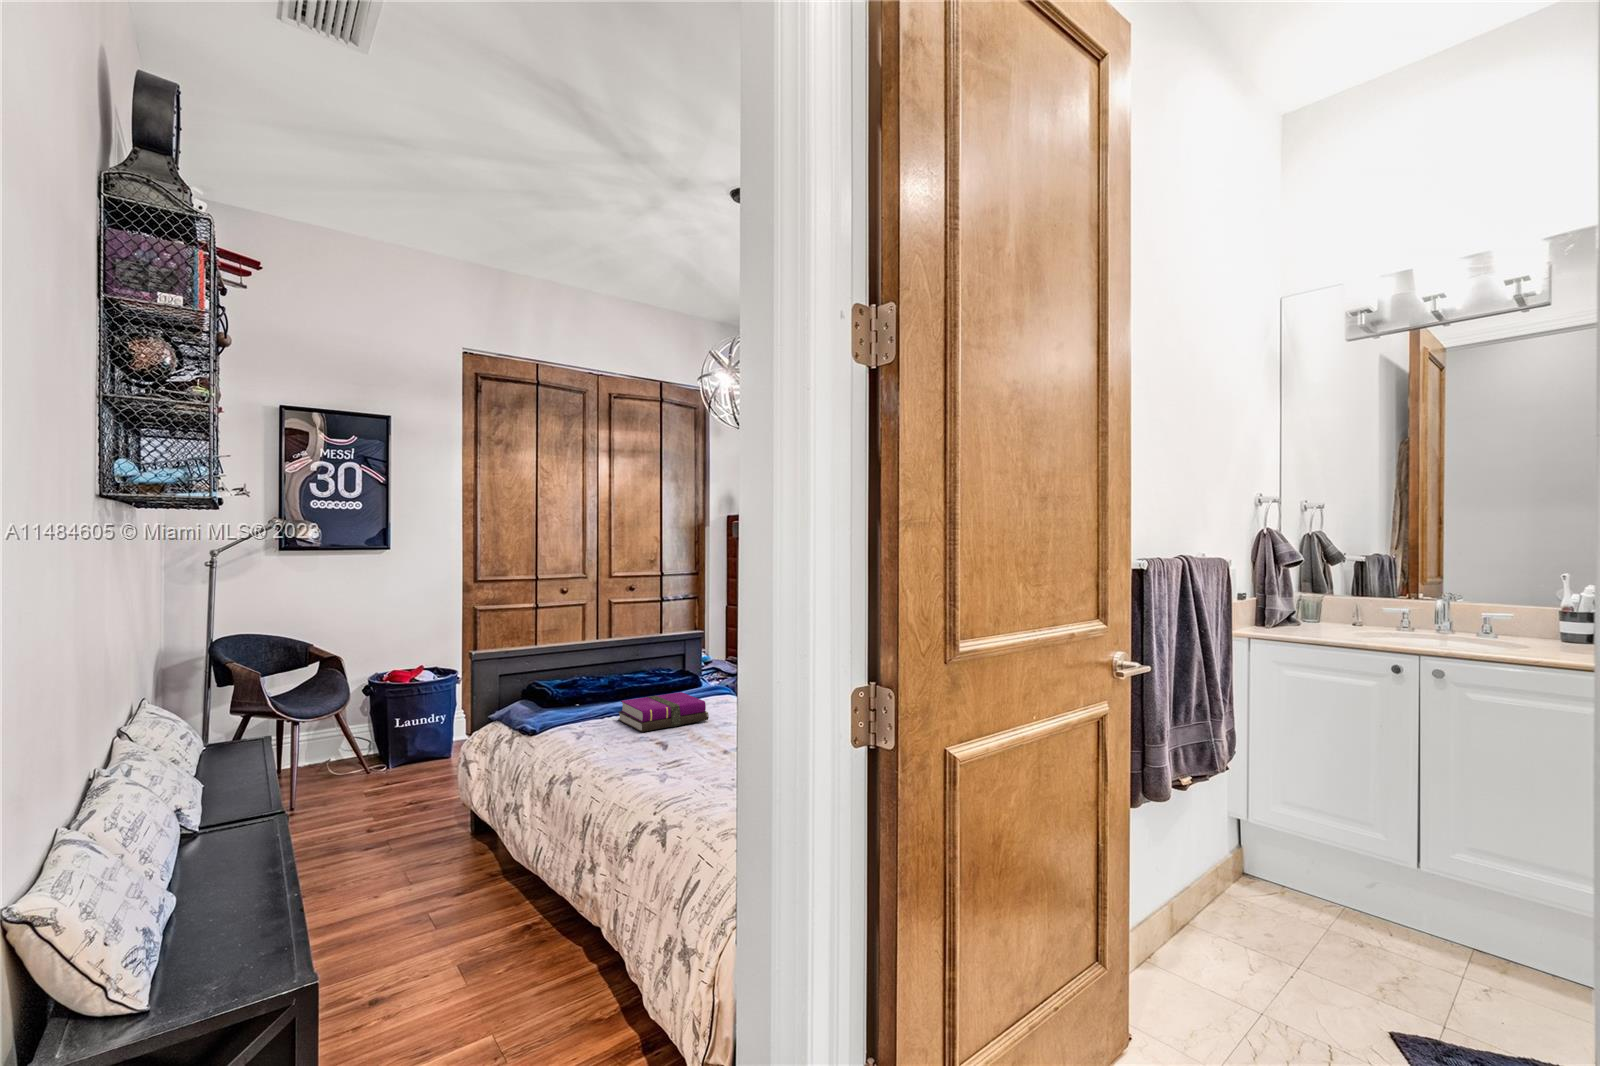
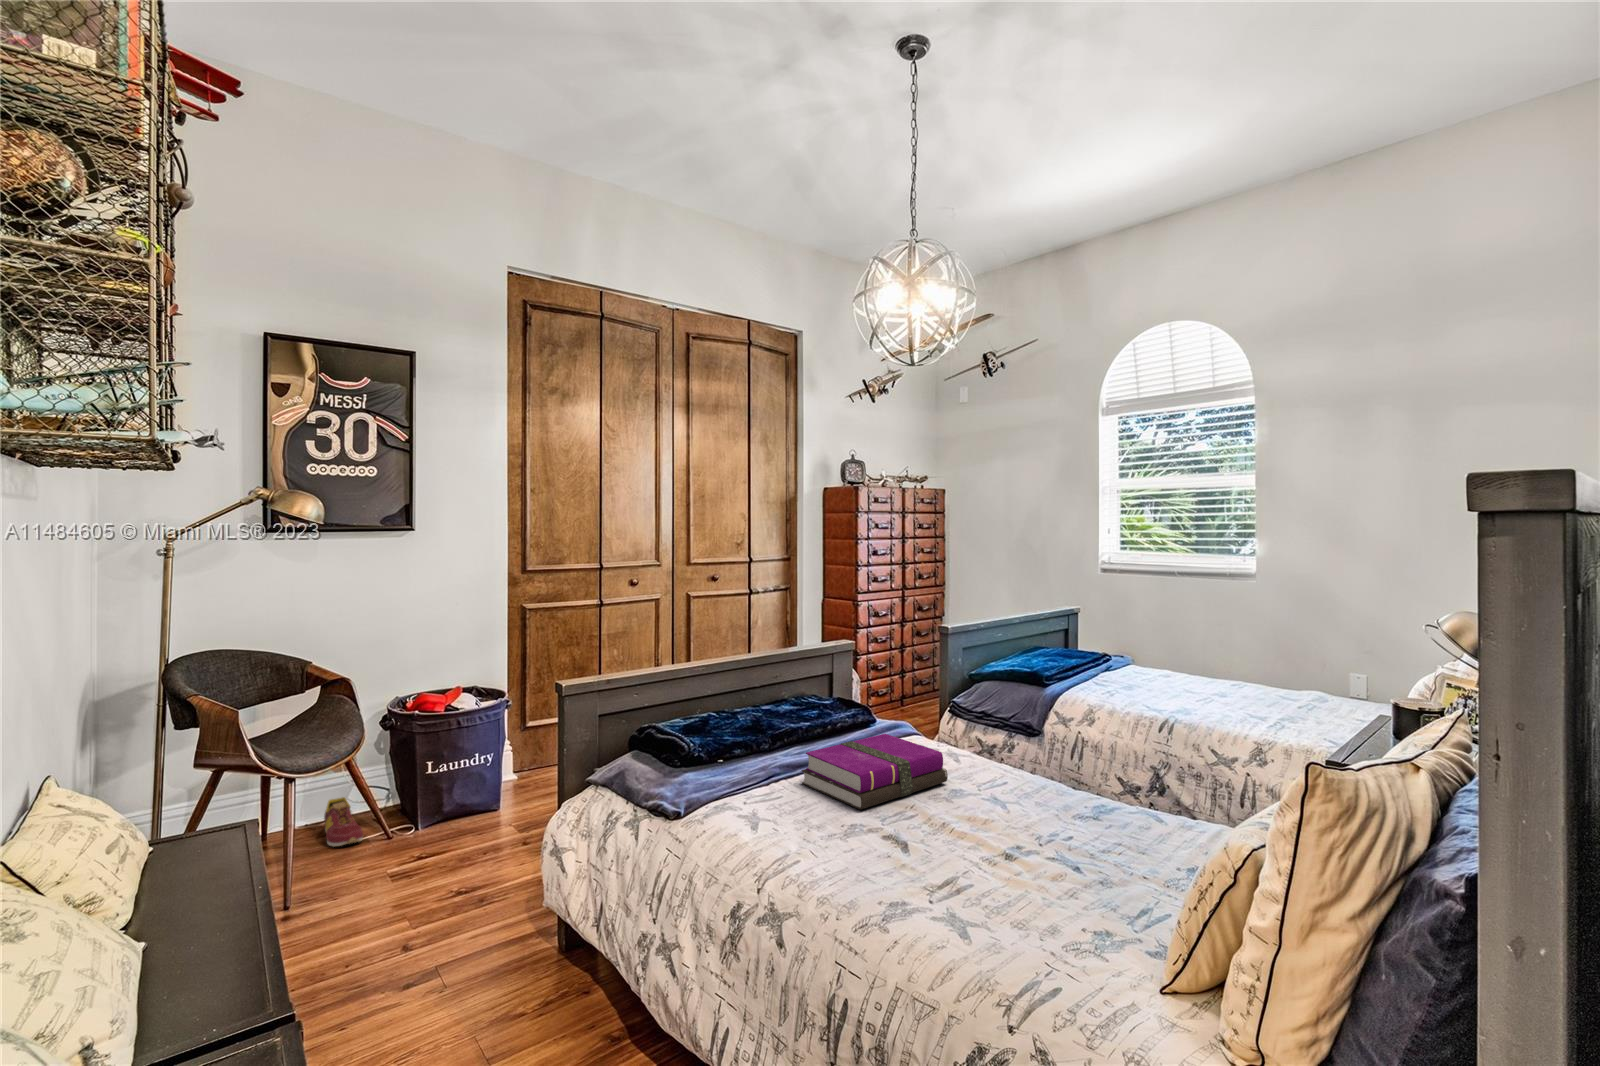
sneaker: none [319,745,346,778] -> present [324,797,363,846]

